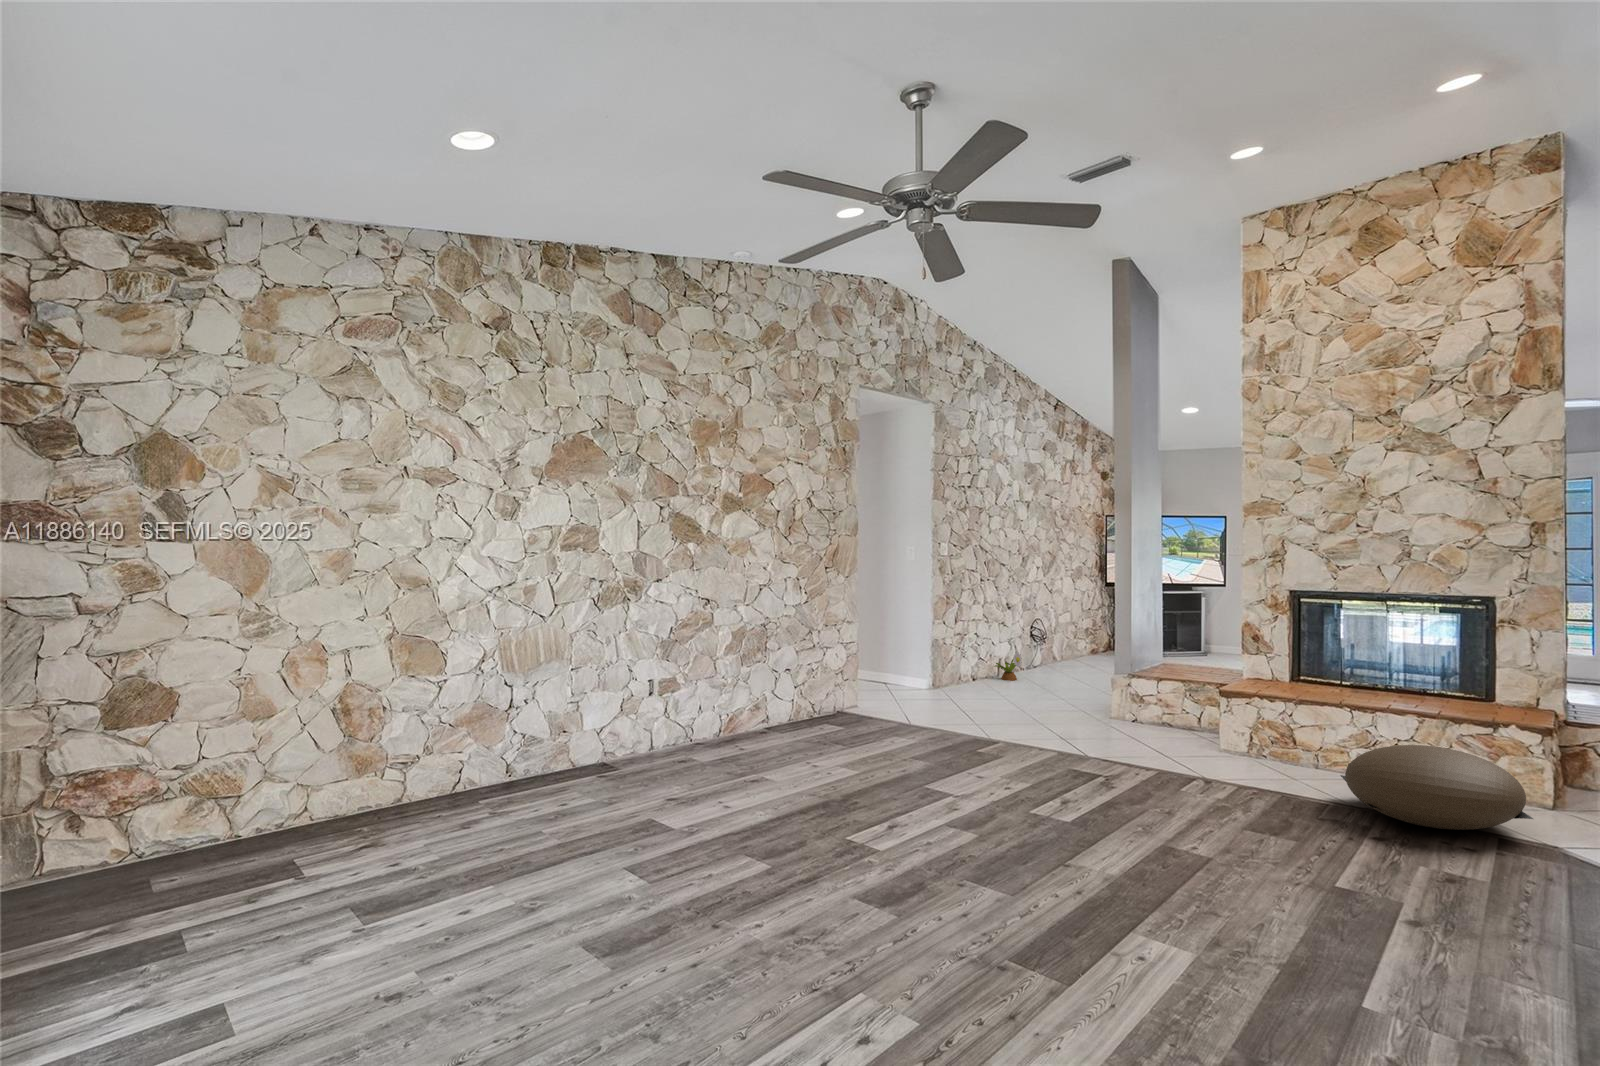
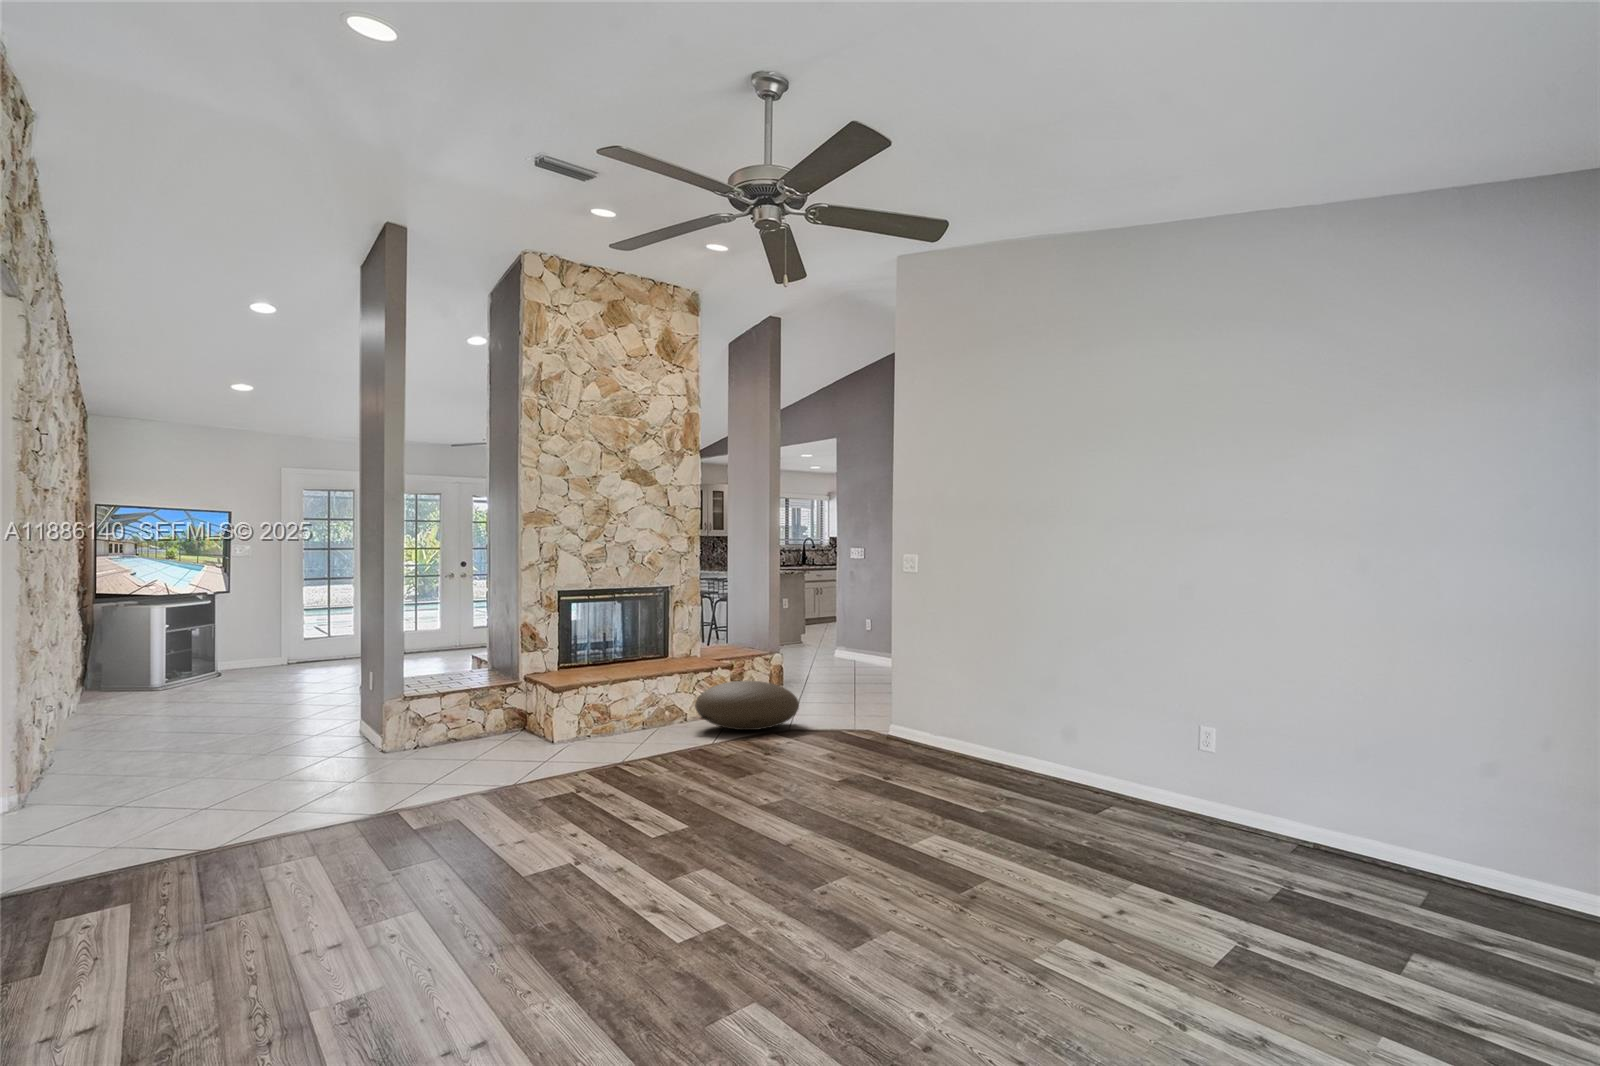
decorative plant: present [994,652,1022,681] -> none [42,727,98,776]

